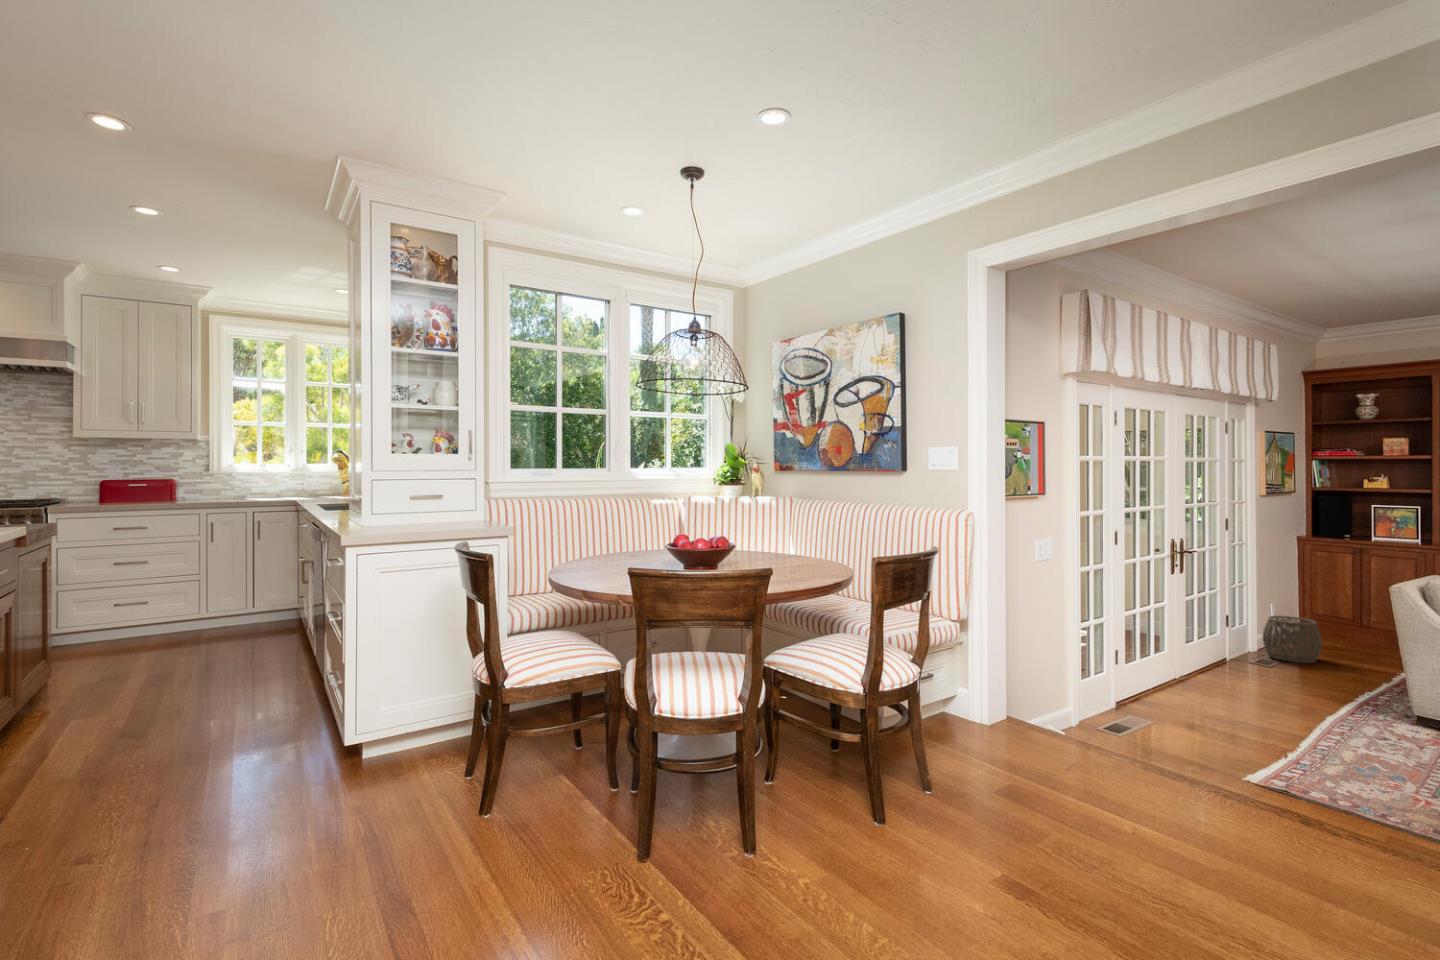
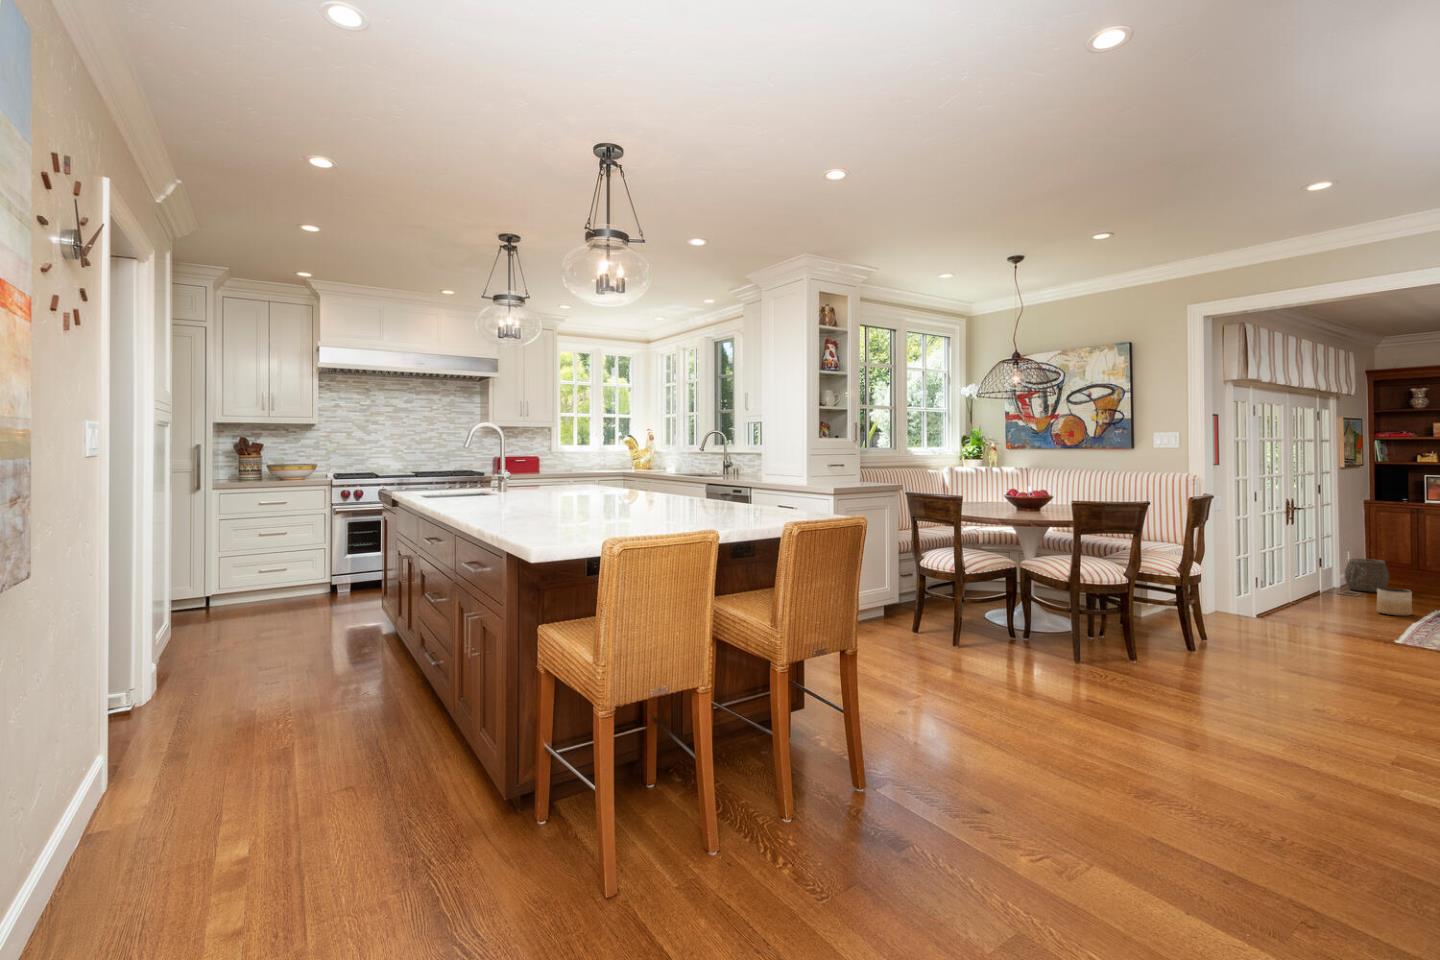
planter: none [1289,673,1340,719] -> present [1377,588,1412,616]

